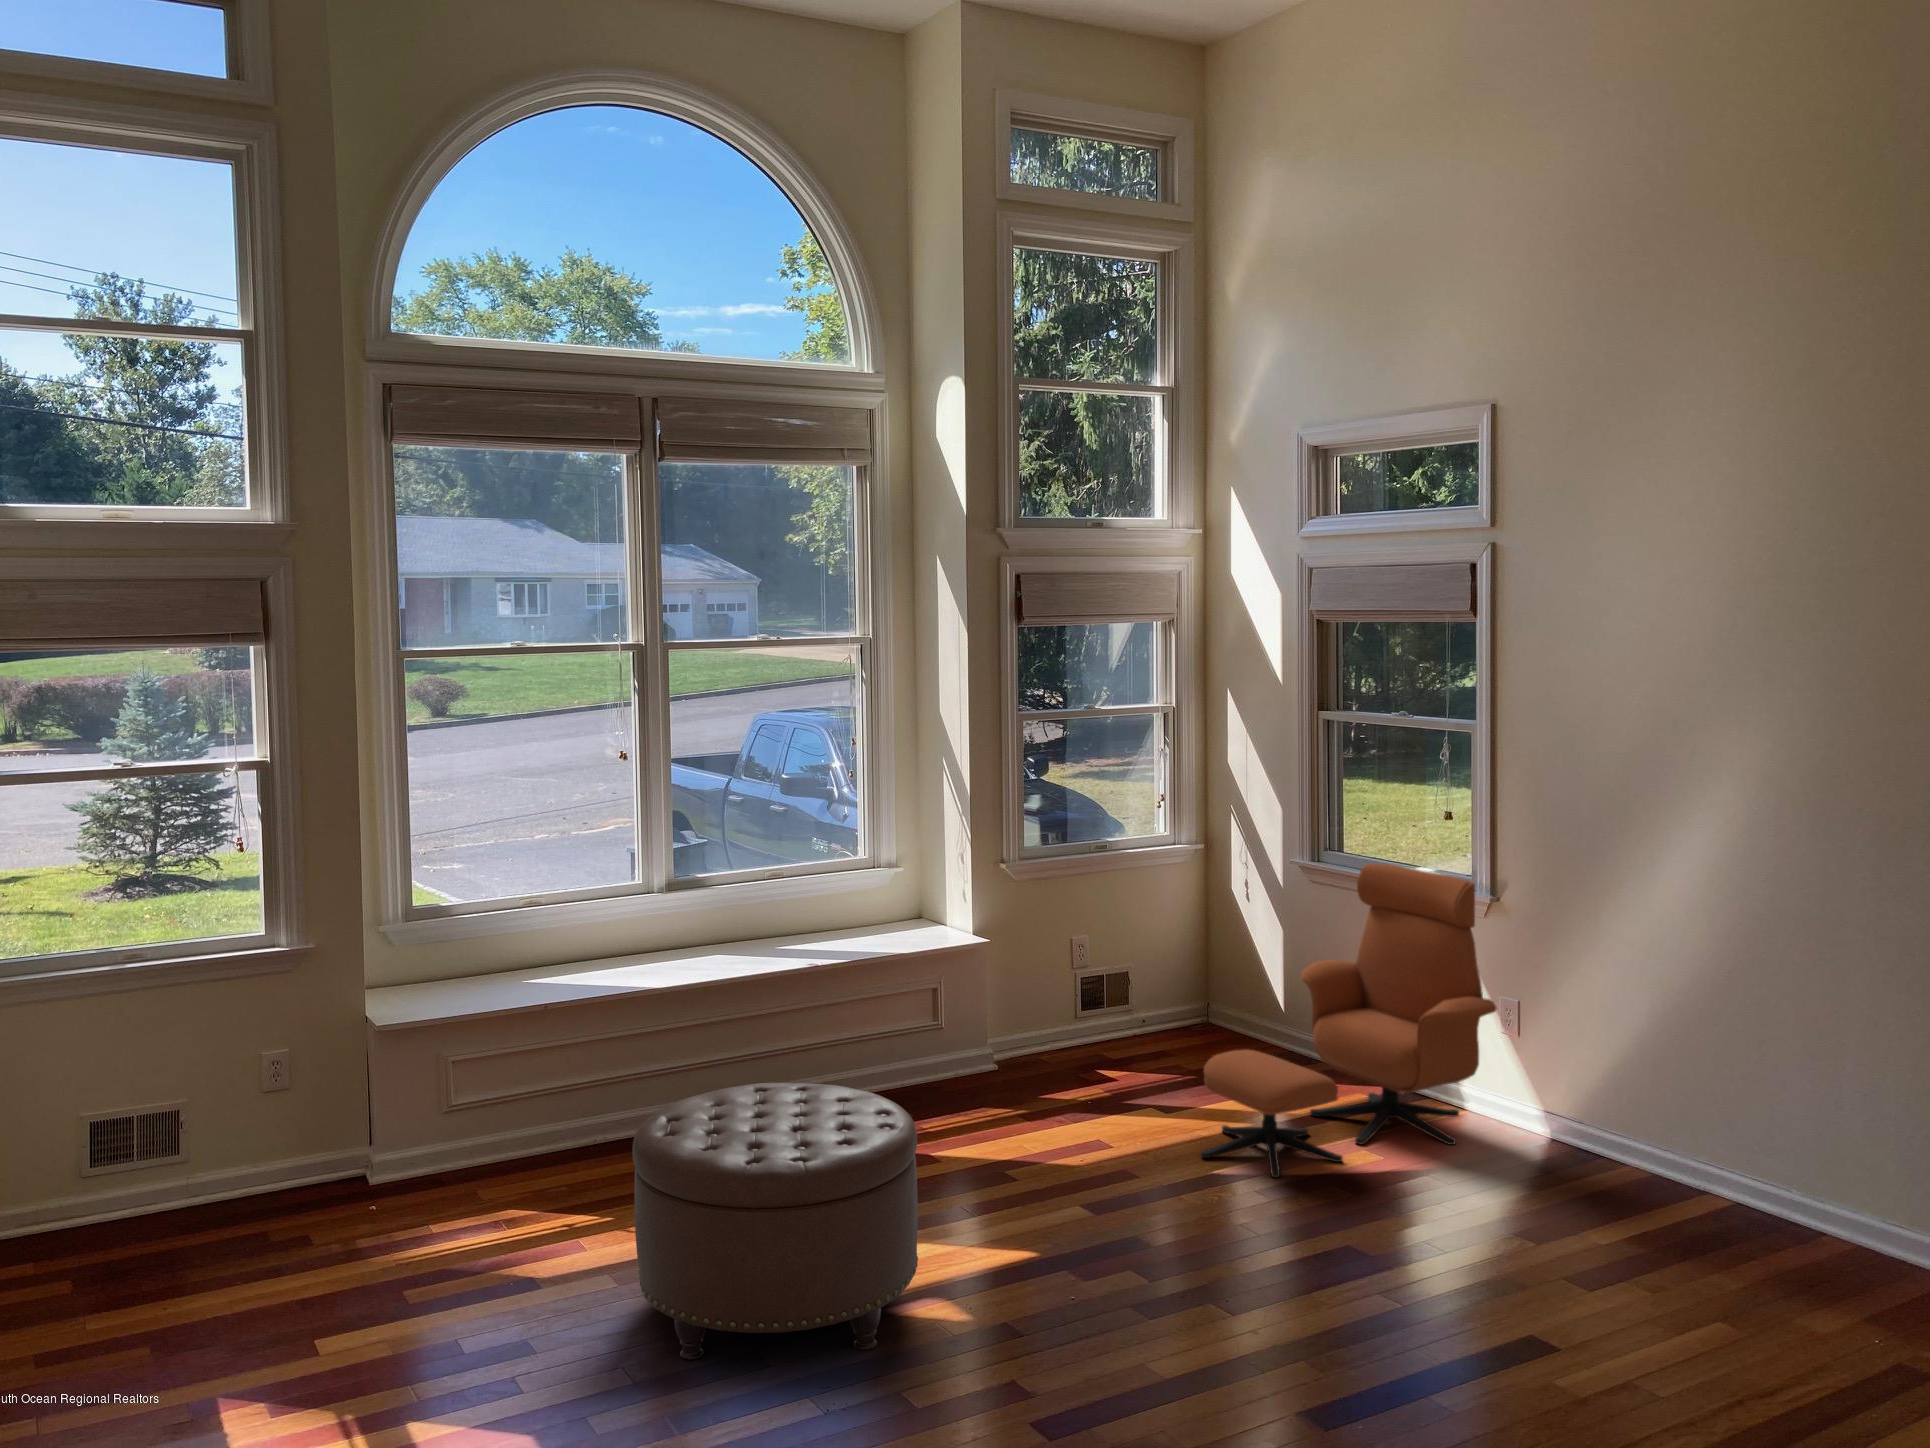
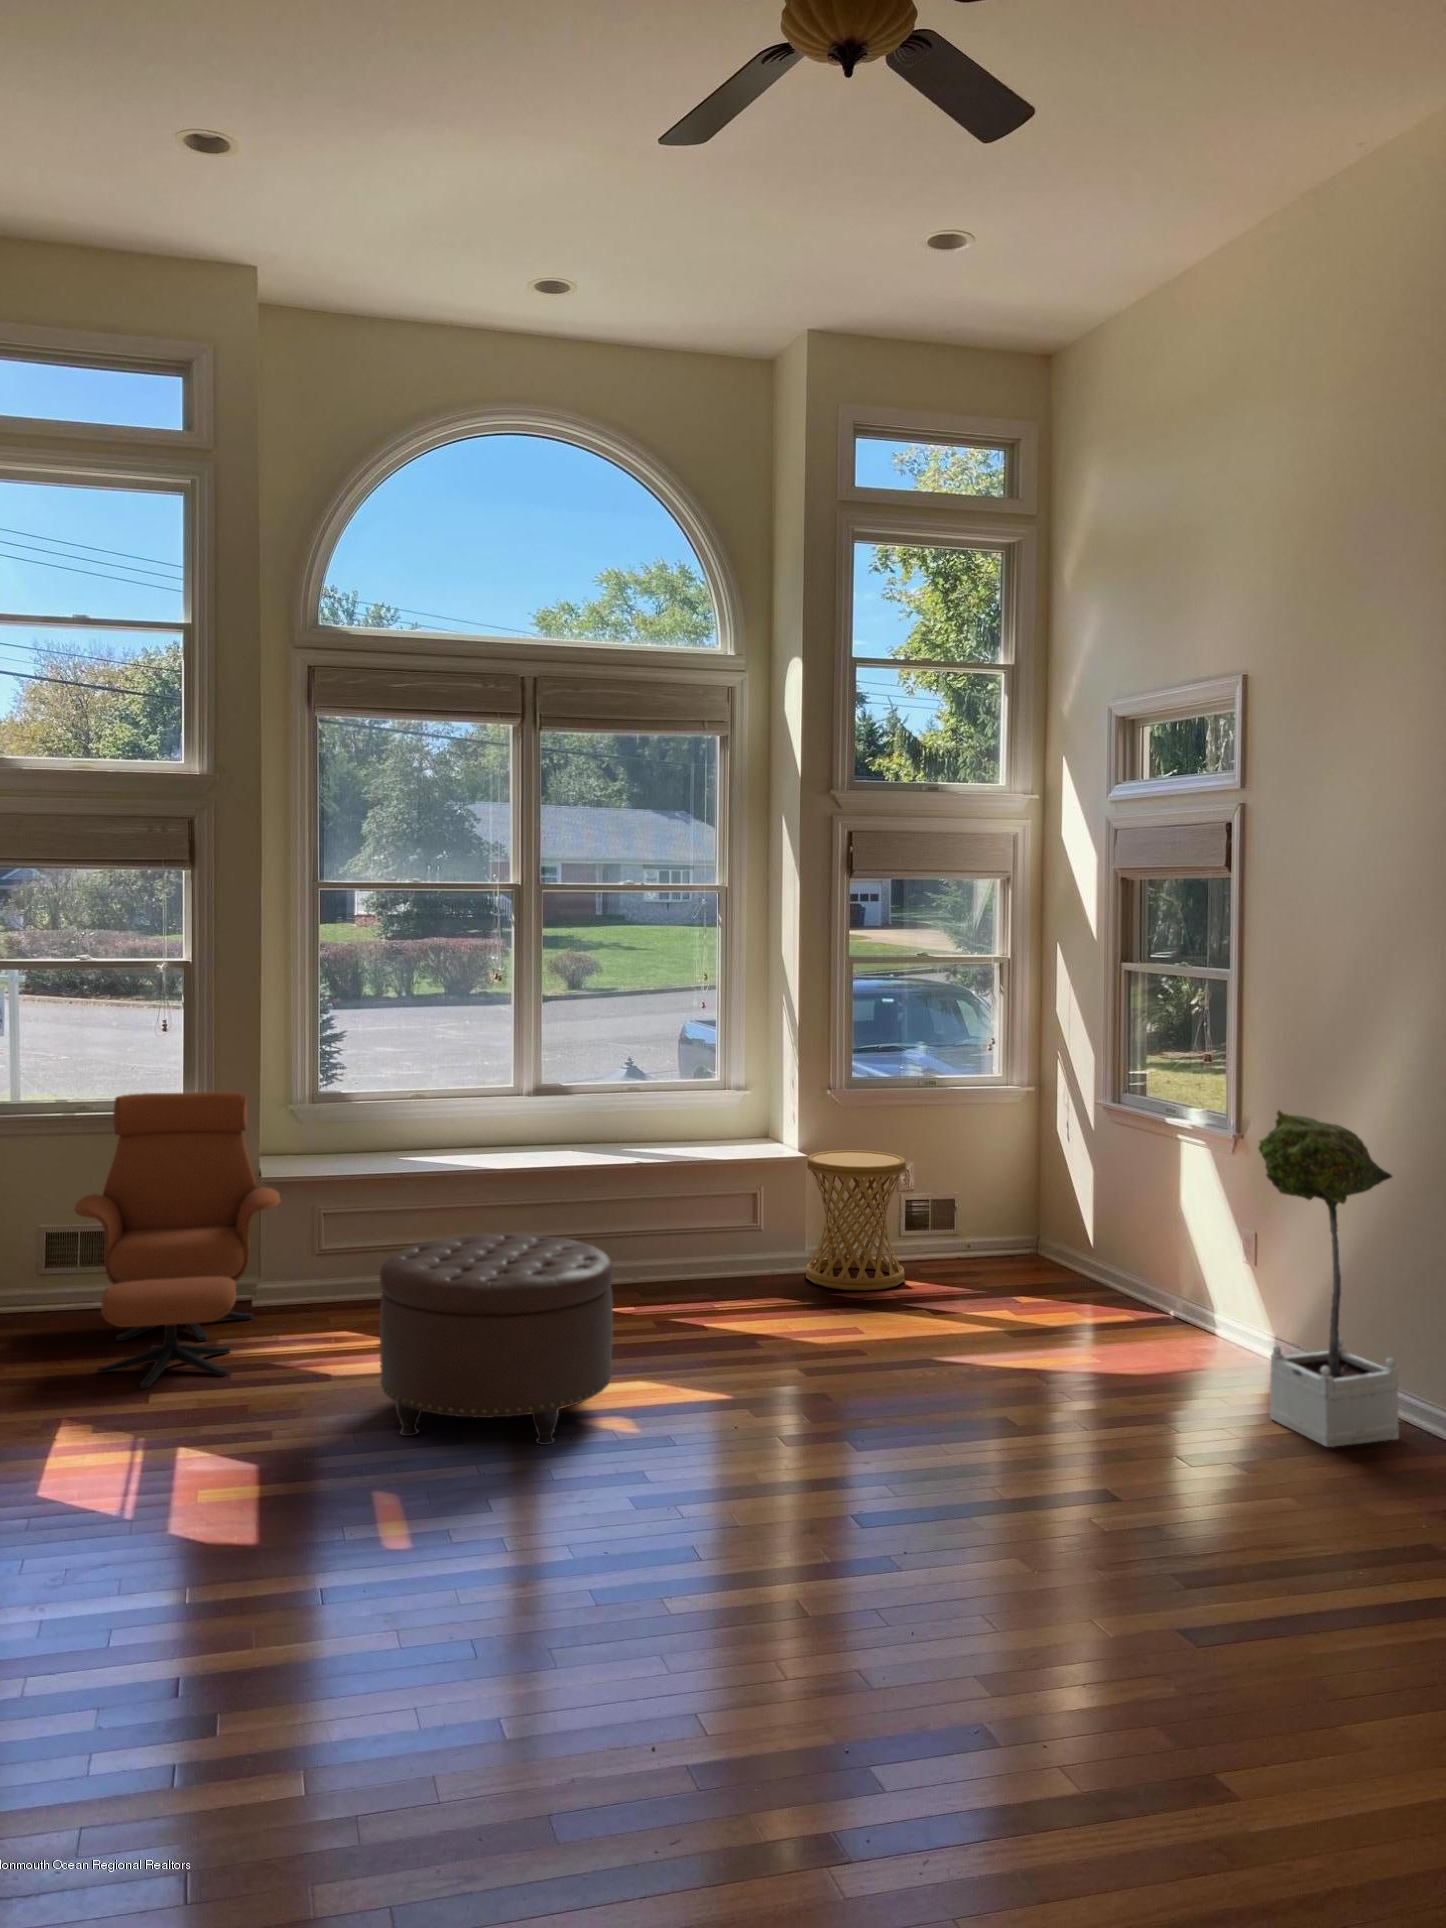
lounge chair: present [1201,863,1496,1177] -> present [75,1091,281,1389]
potted tree: none [1578,882,1736,1239] -> present [1259,1111,1399,1447]
side table: none [992,928,1103,1088] -> present [806,1150,906,1291]

